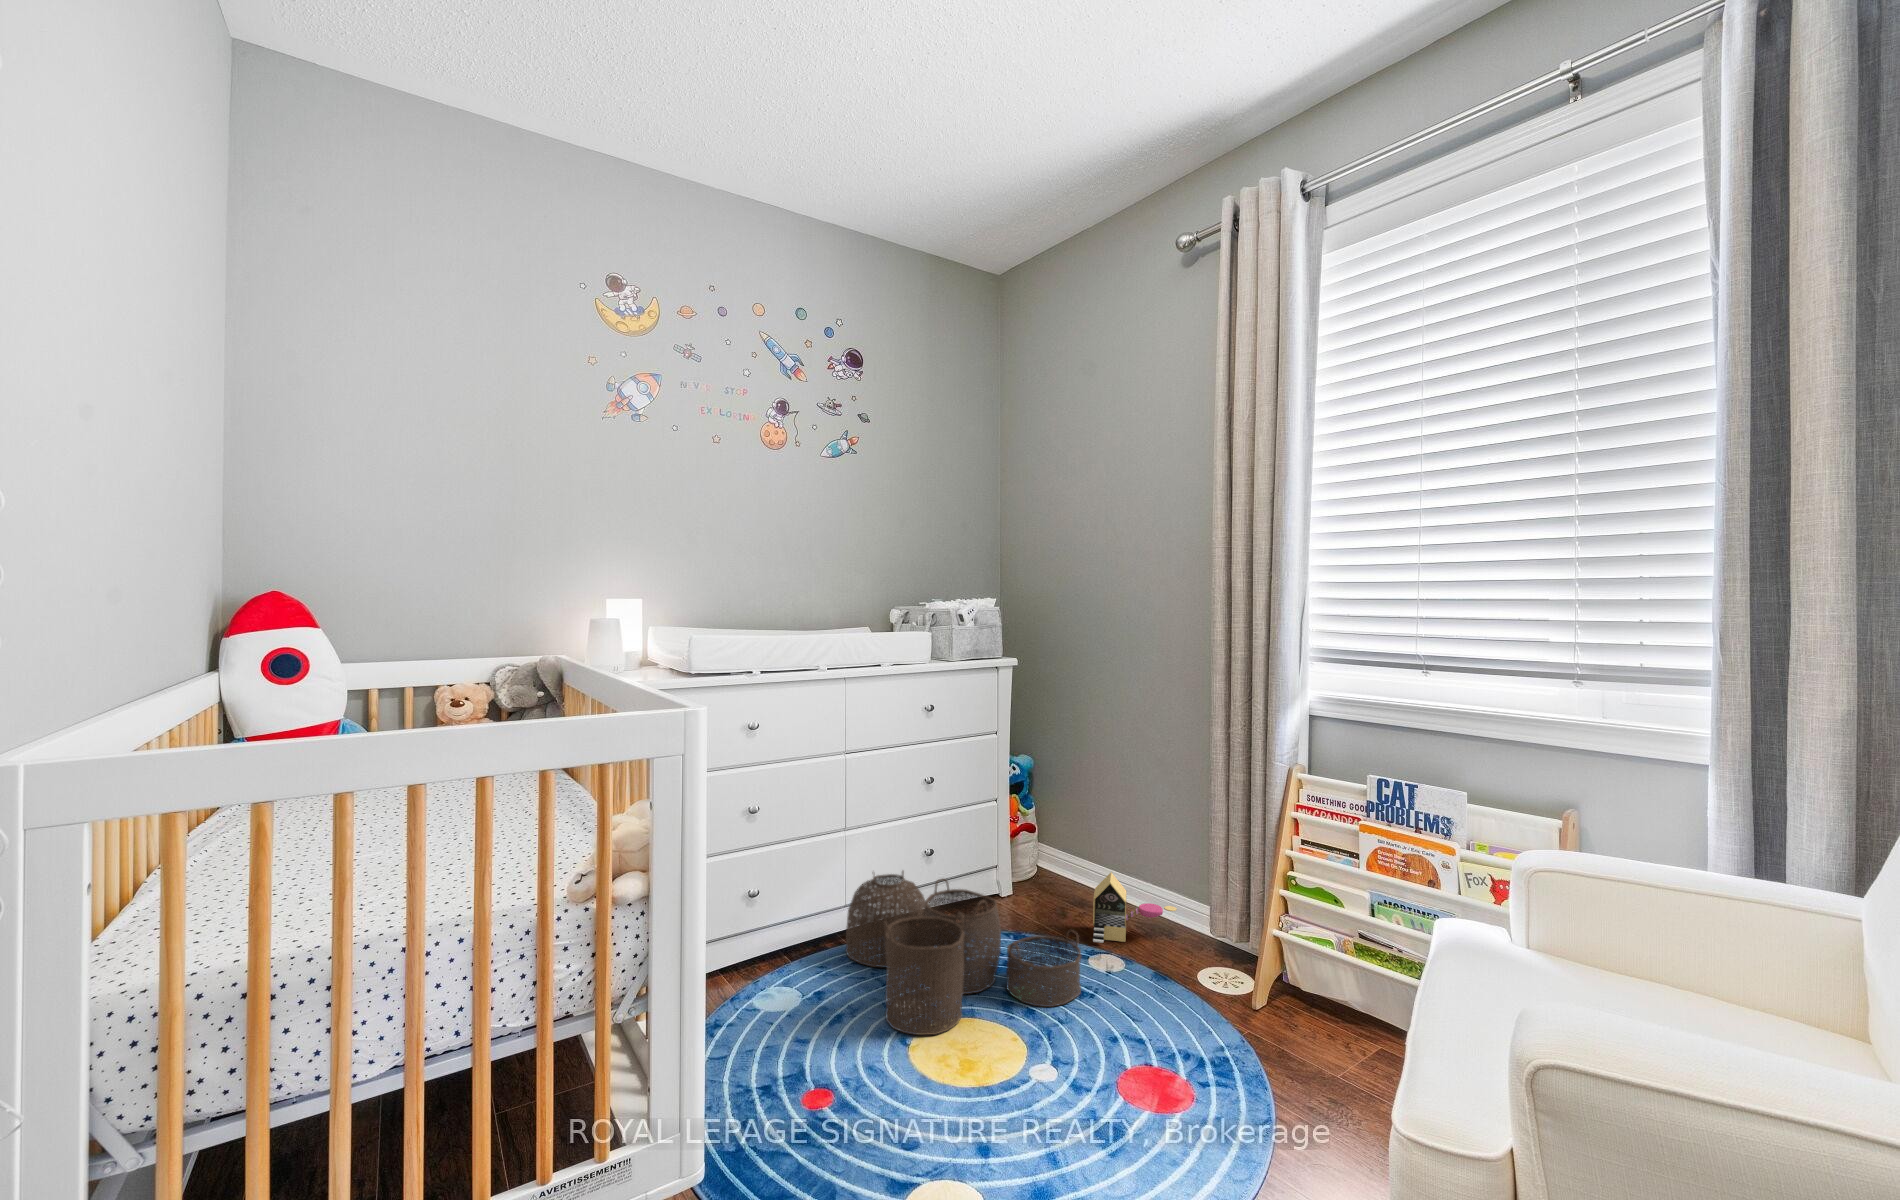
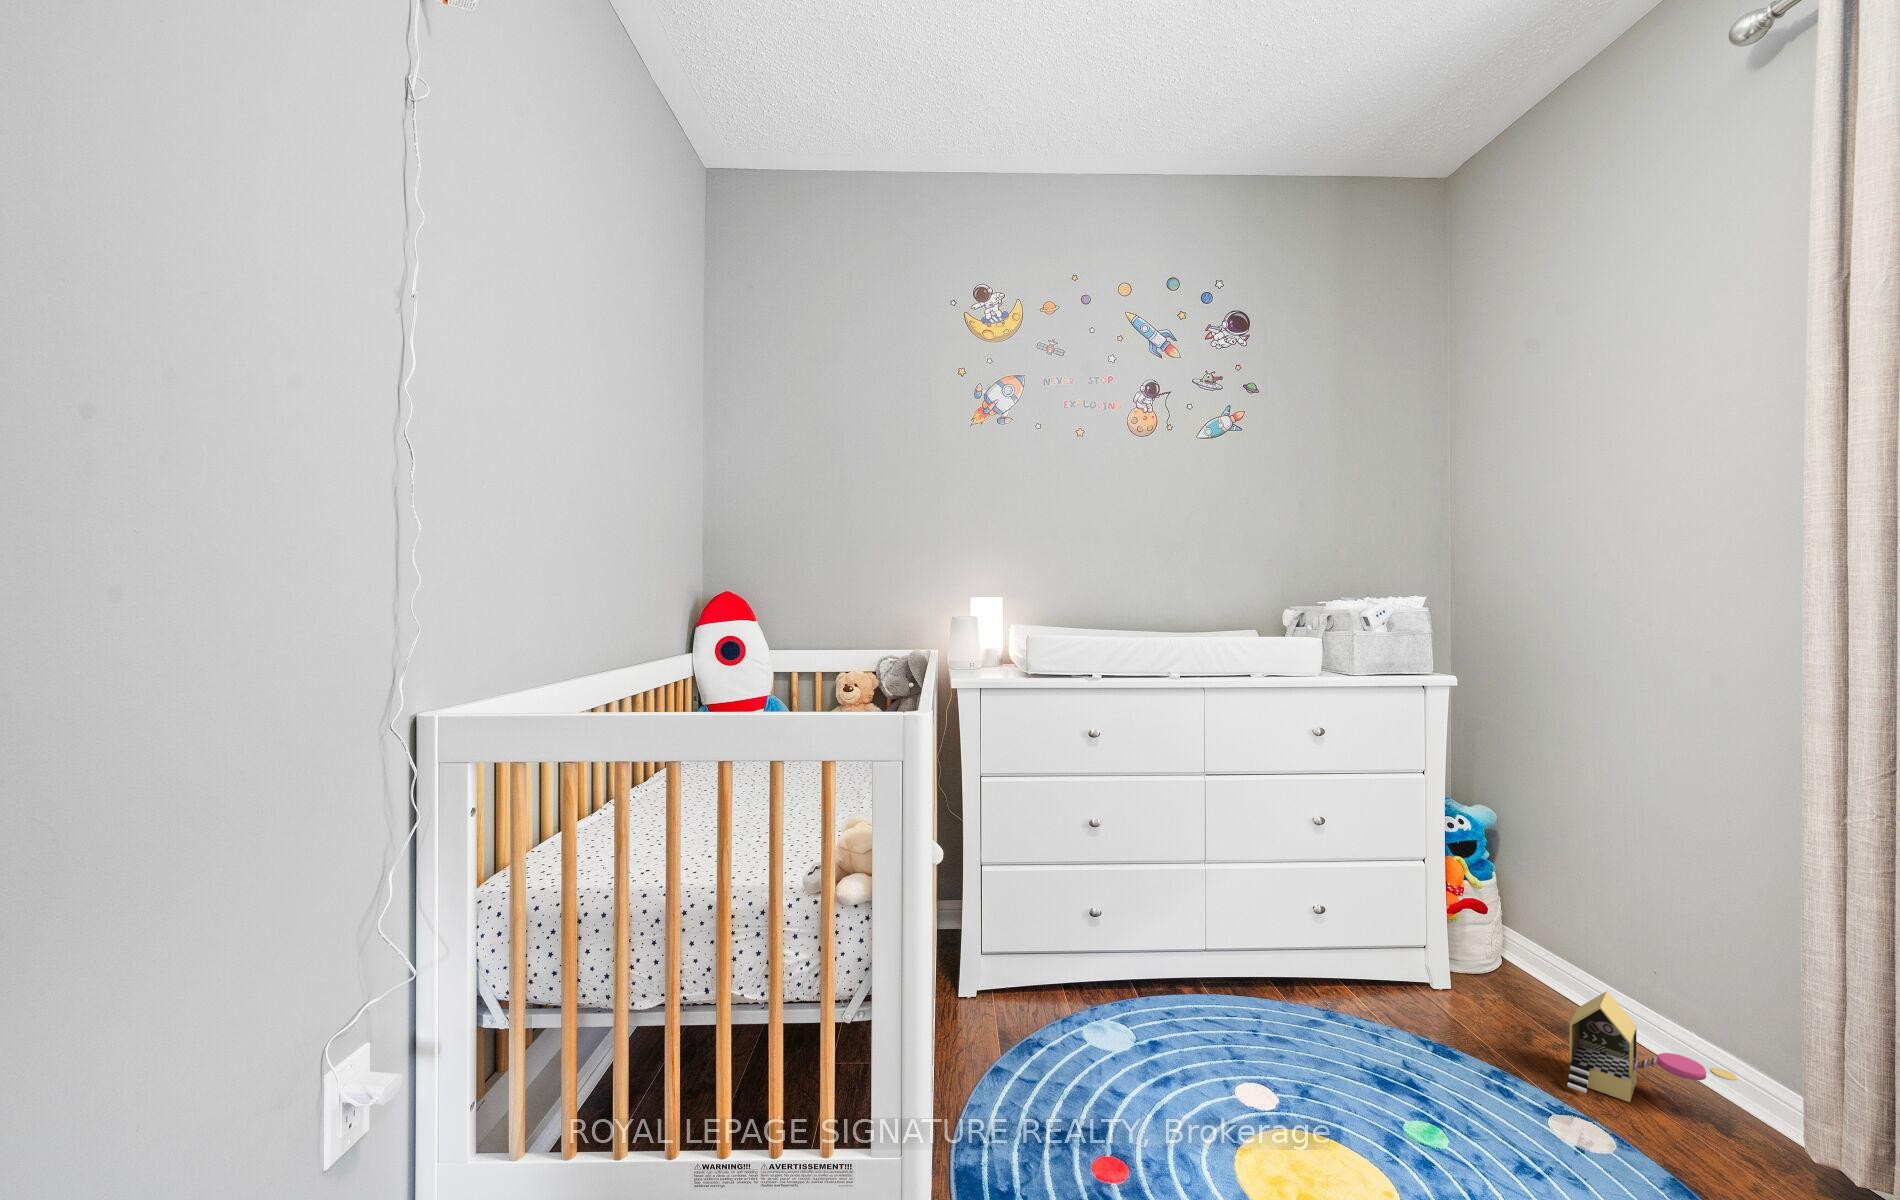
woven basket: present [846,871,1081,1035] -> none [1200,915,1527,1168]

